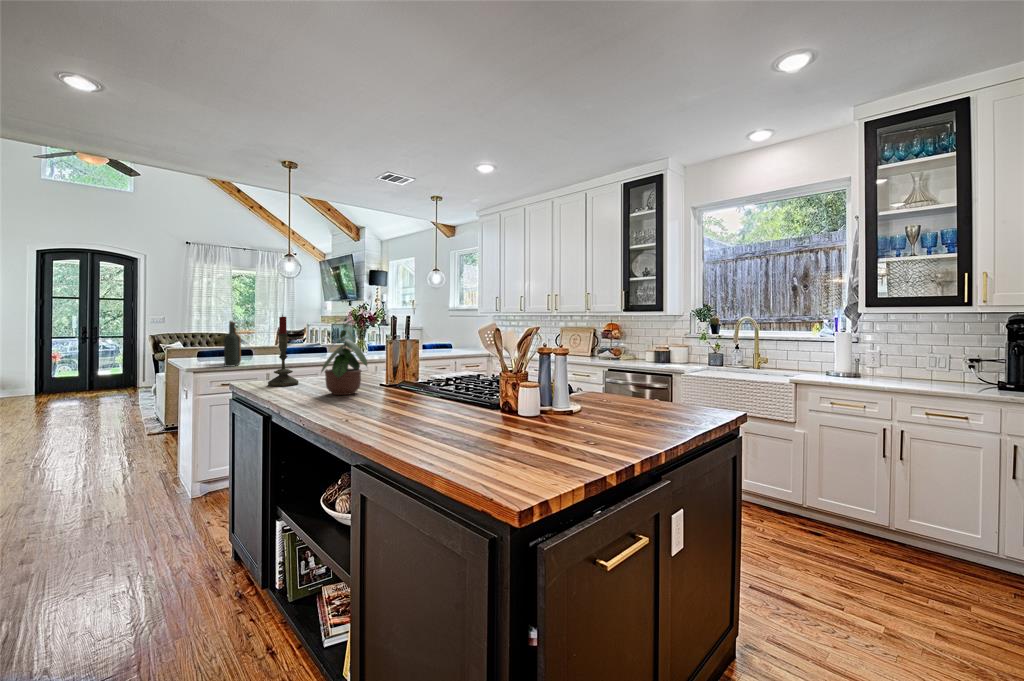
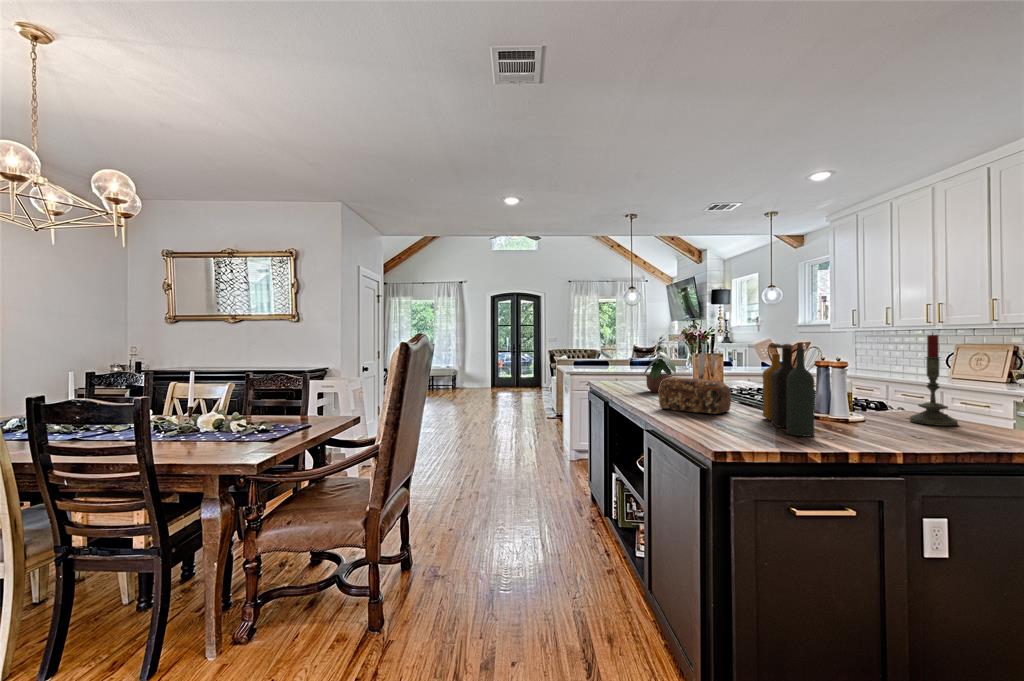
candle: present [268,315,299,386] -> present [910,332,958,426]
bottle: present [224,321,241,367] -> present [763,342,814,436]
bread loaf: none [363,377,459,427] -> present [658,377,731,414]

